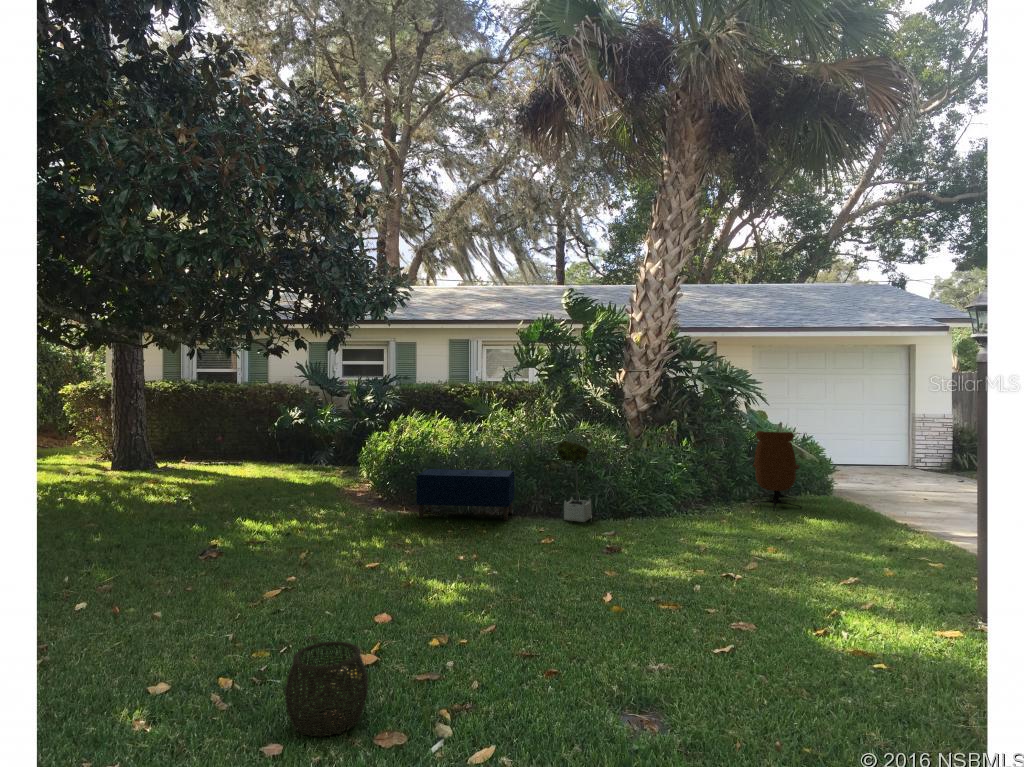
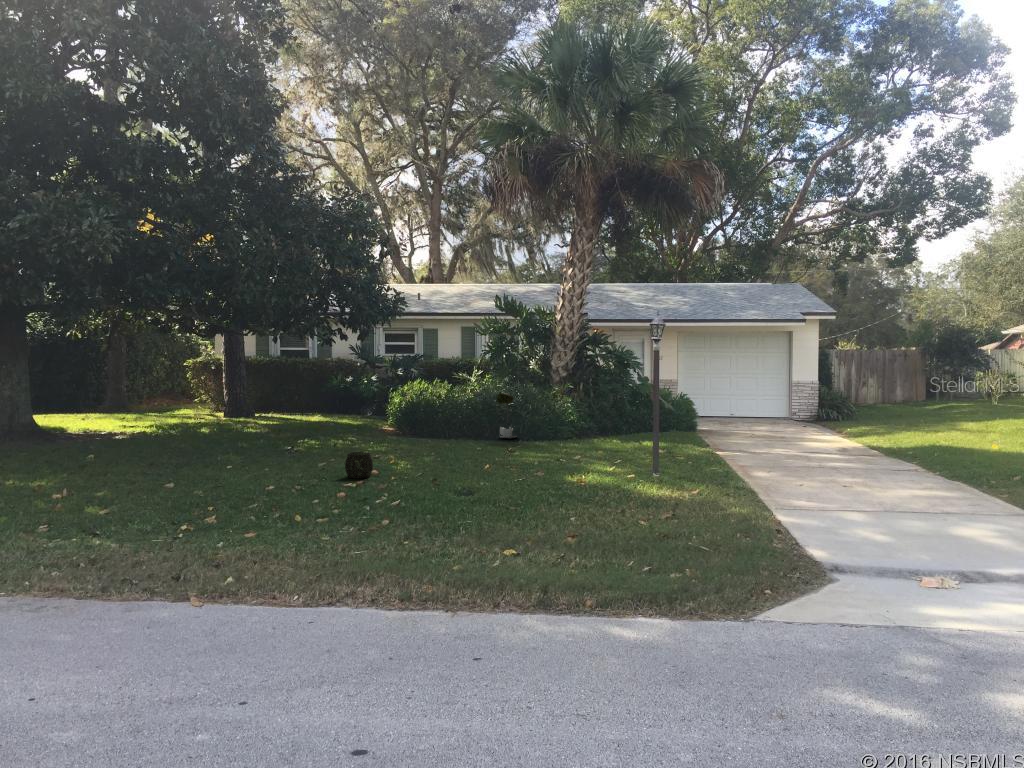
lounge chair: present [751,431,802,510] -> none [620,388,654,436]
bench: present [416,469,515,521] -> none [417,409,475,437]

